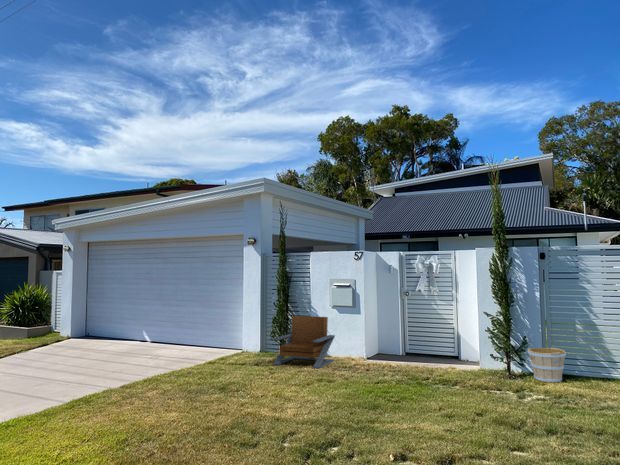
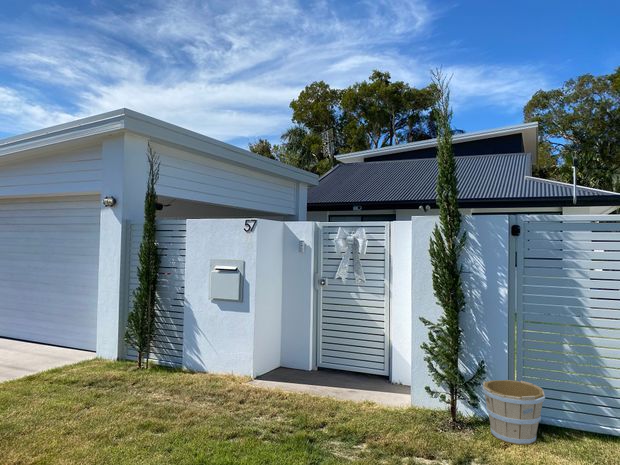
lounge chair: present [274,316,335,369] -> none [113,310,212,395]

